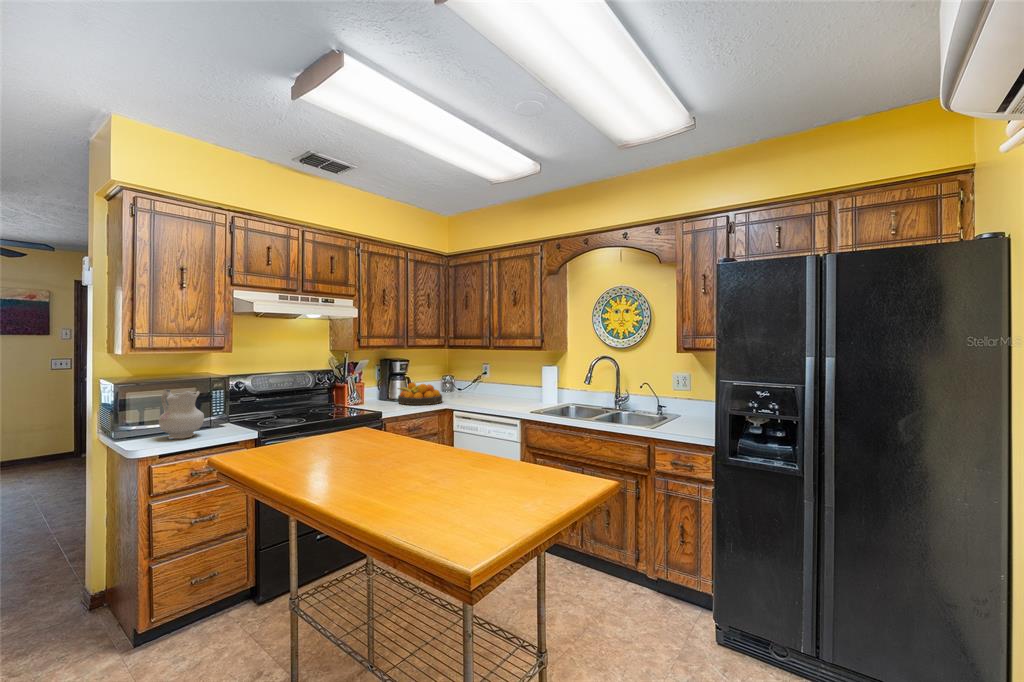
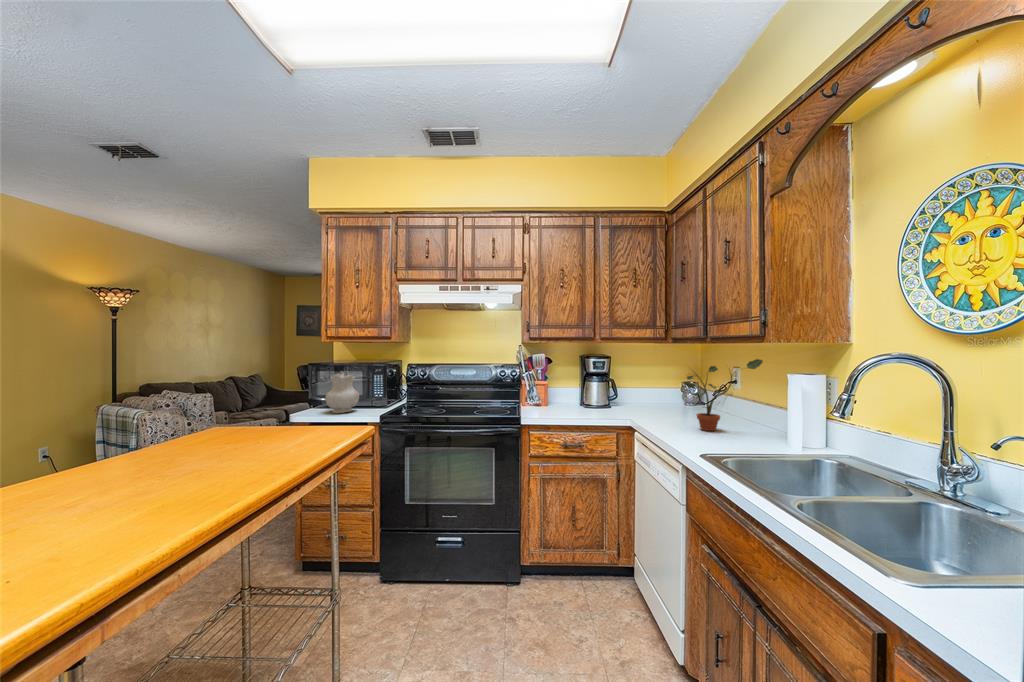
potted plant: none [484,359,521,403] -> present [686,359,763,431]
fruit bowl: present [398,382,442,405] -> none [578,385,637,417]

